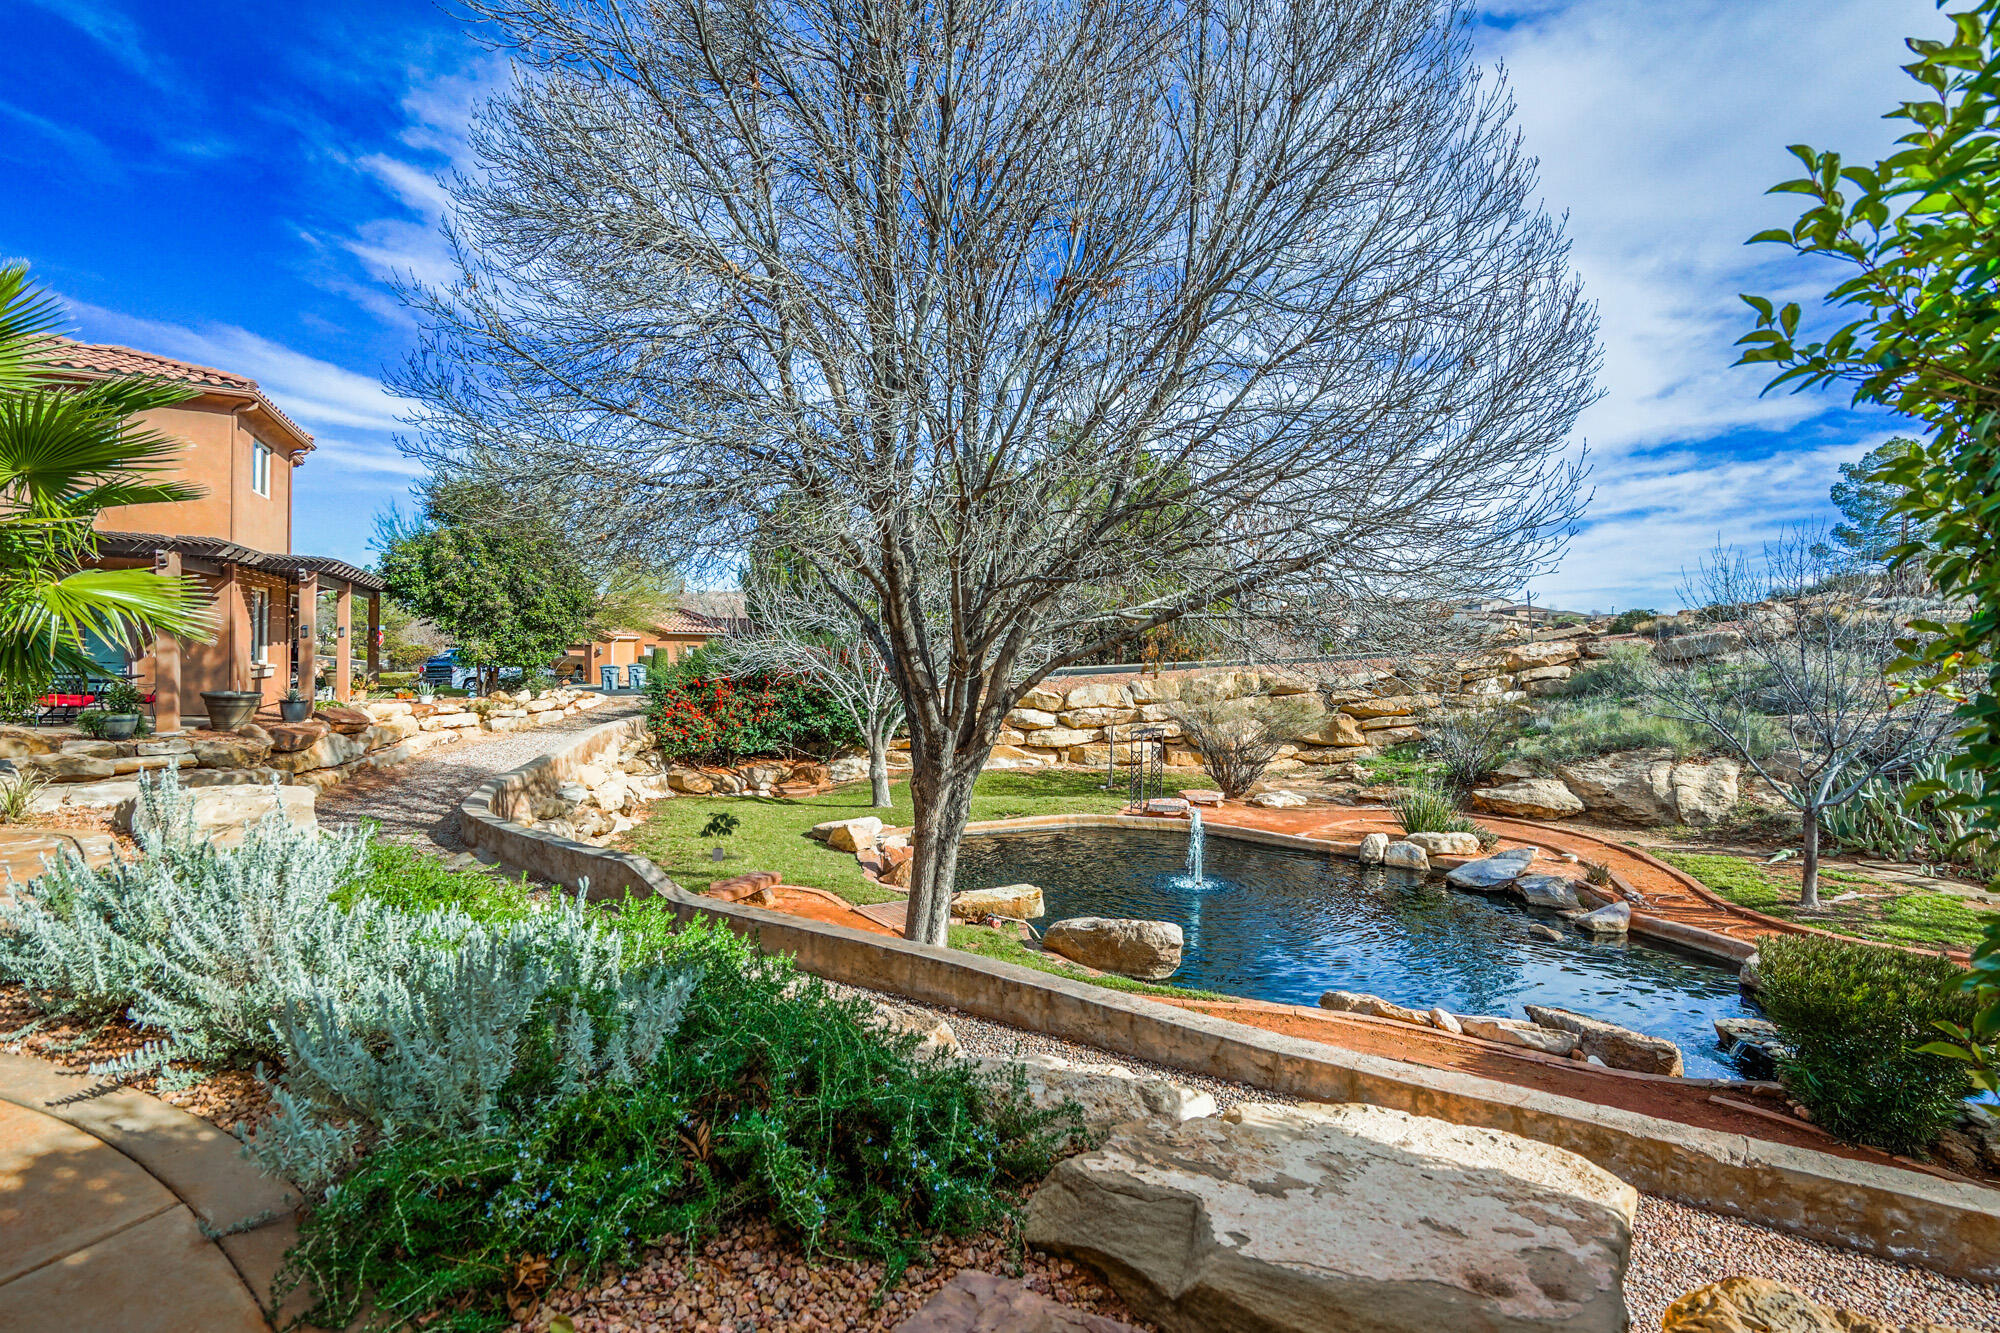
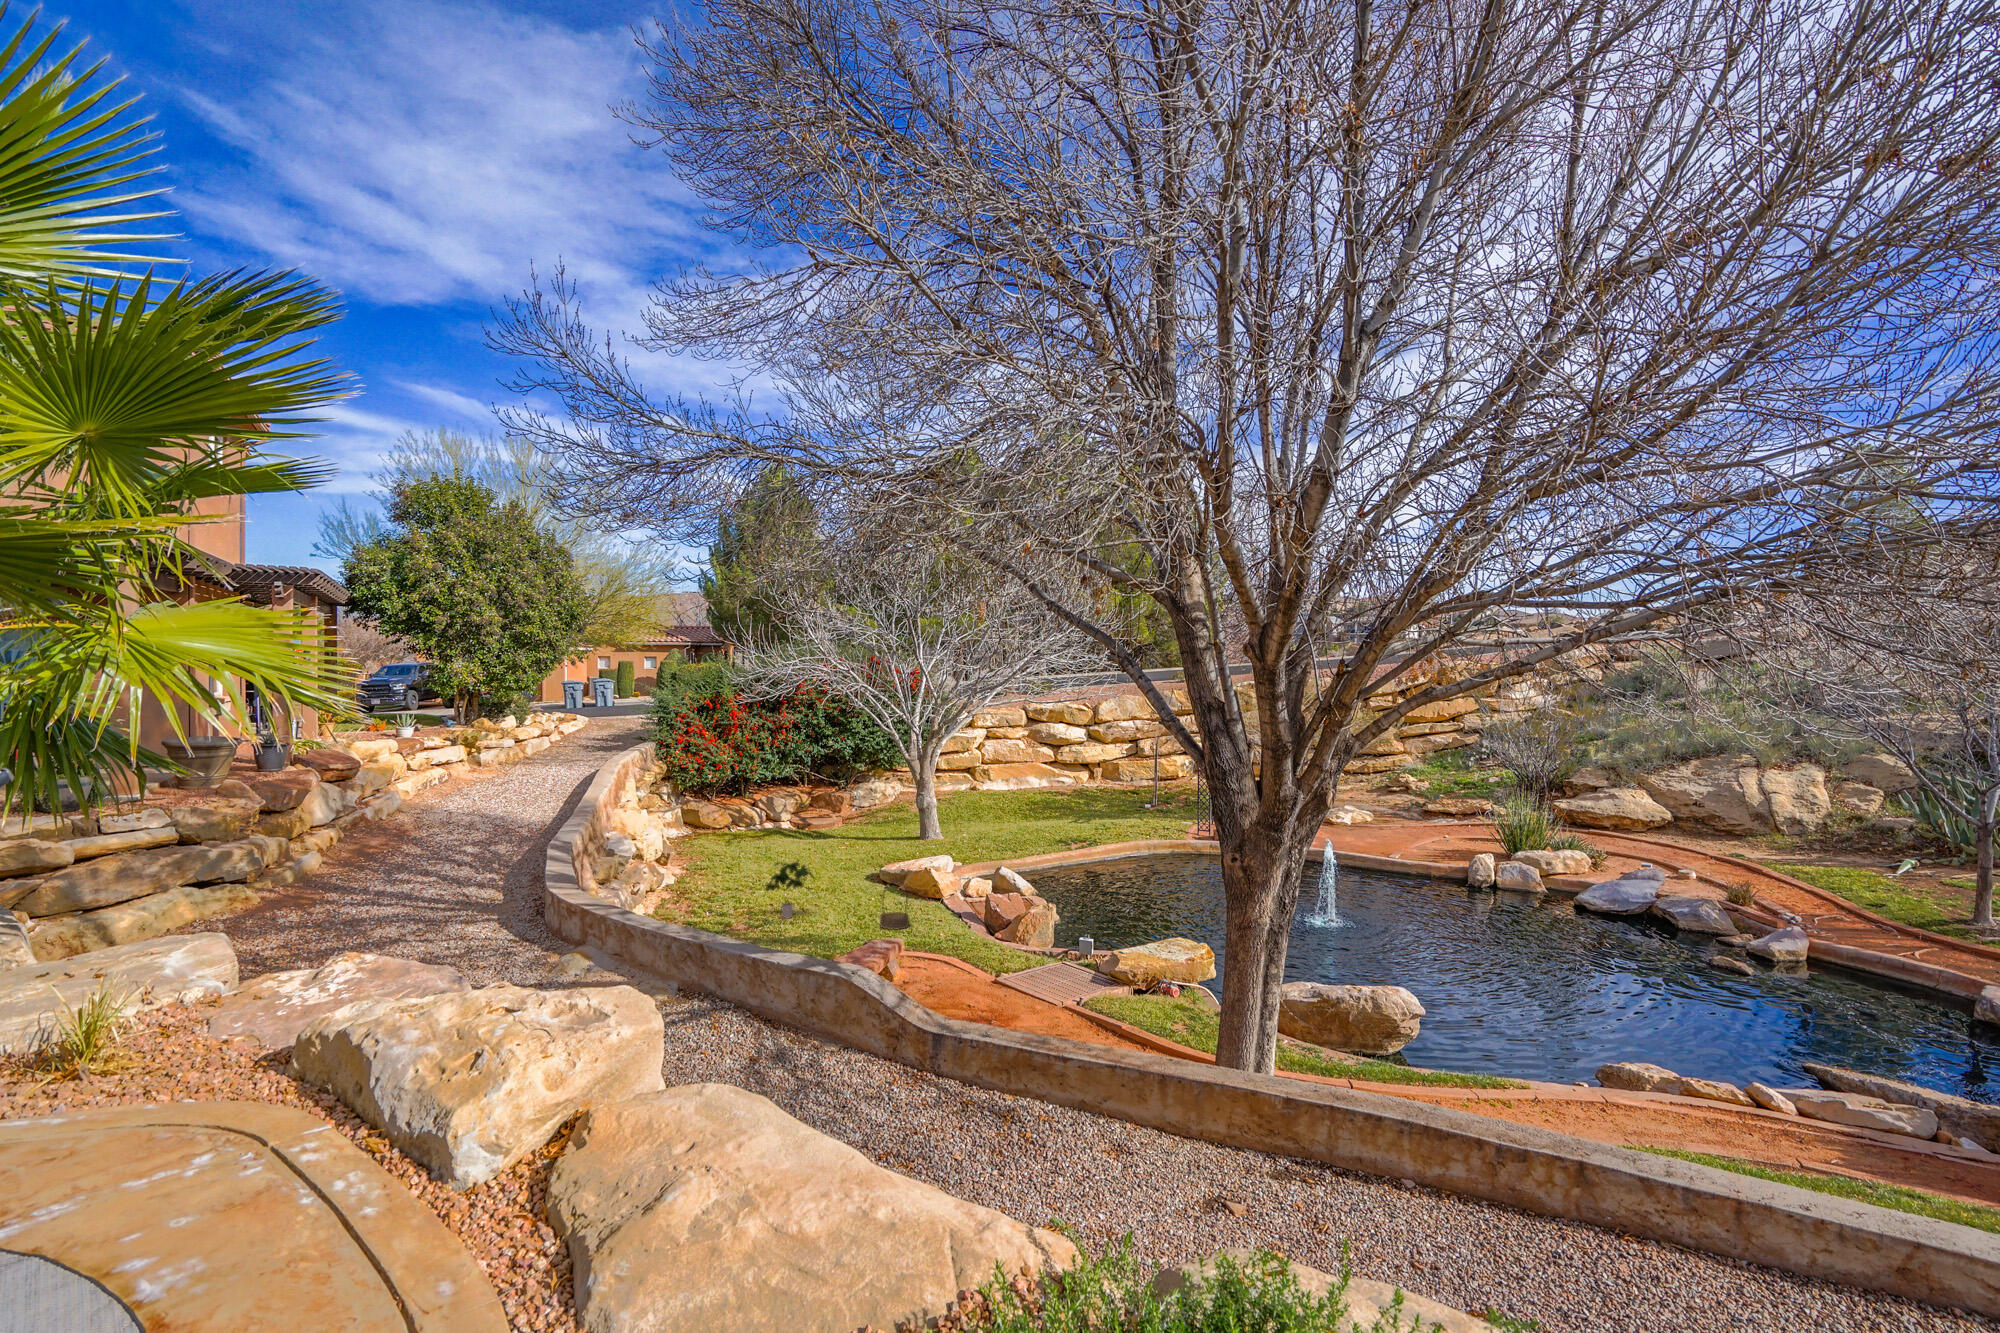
basket: none [793,830,819,872] -> present [880,880,909,930]

